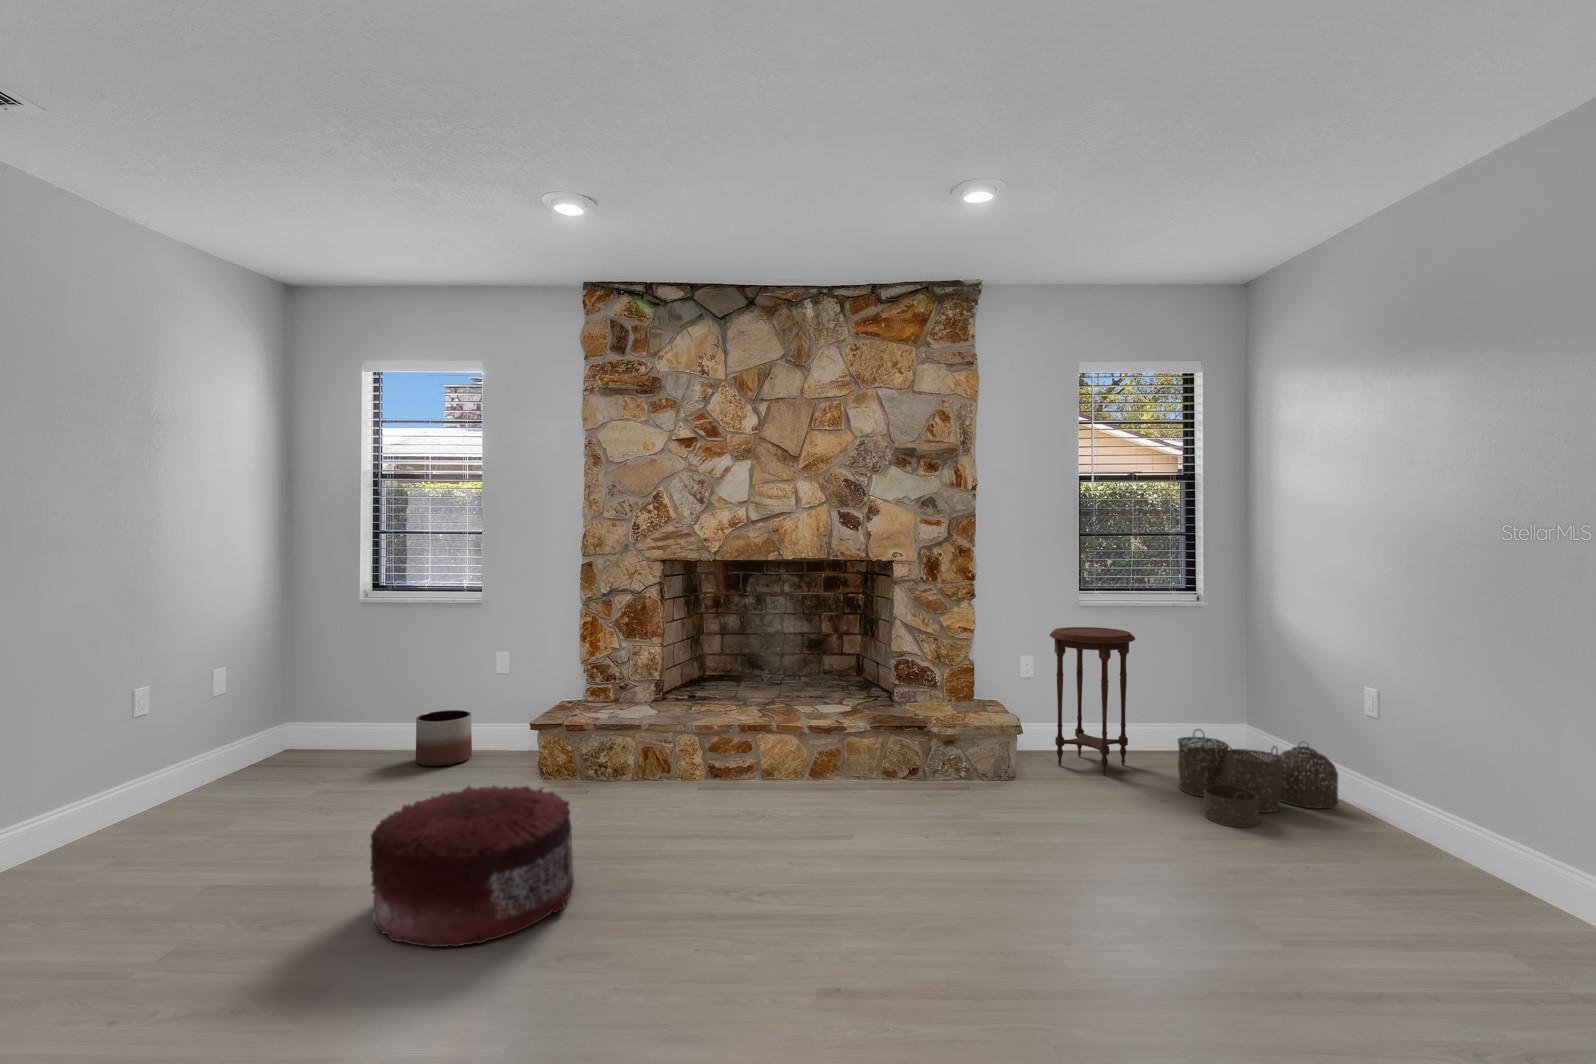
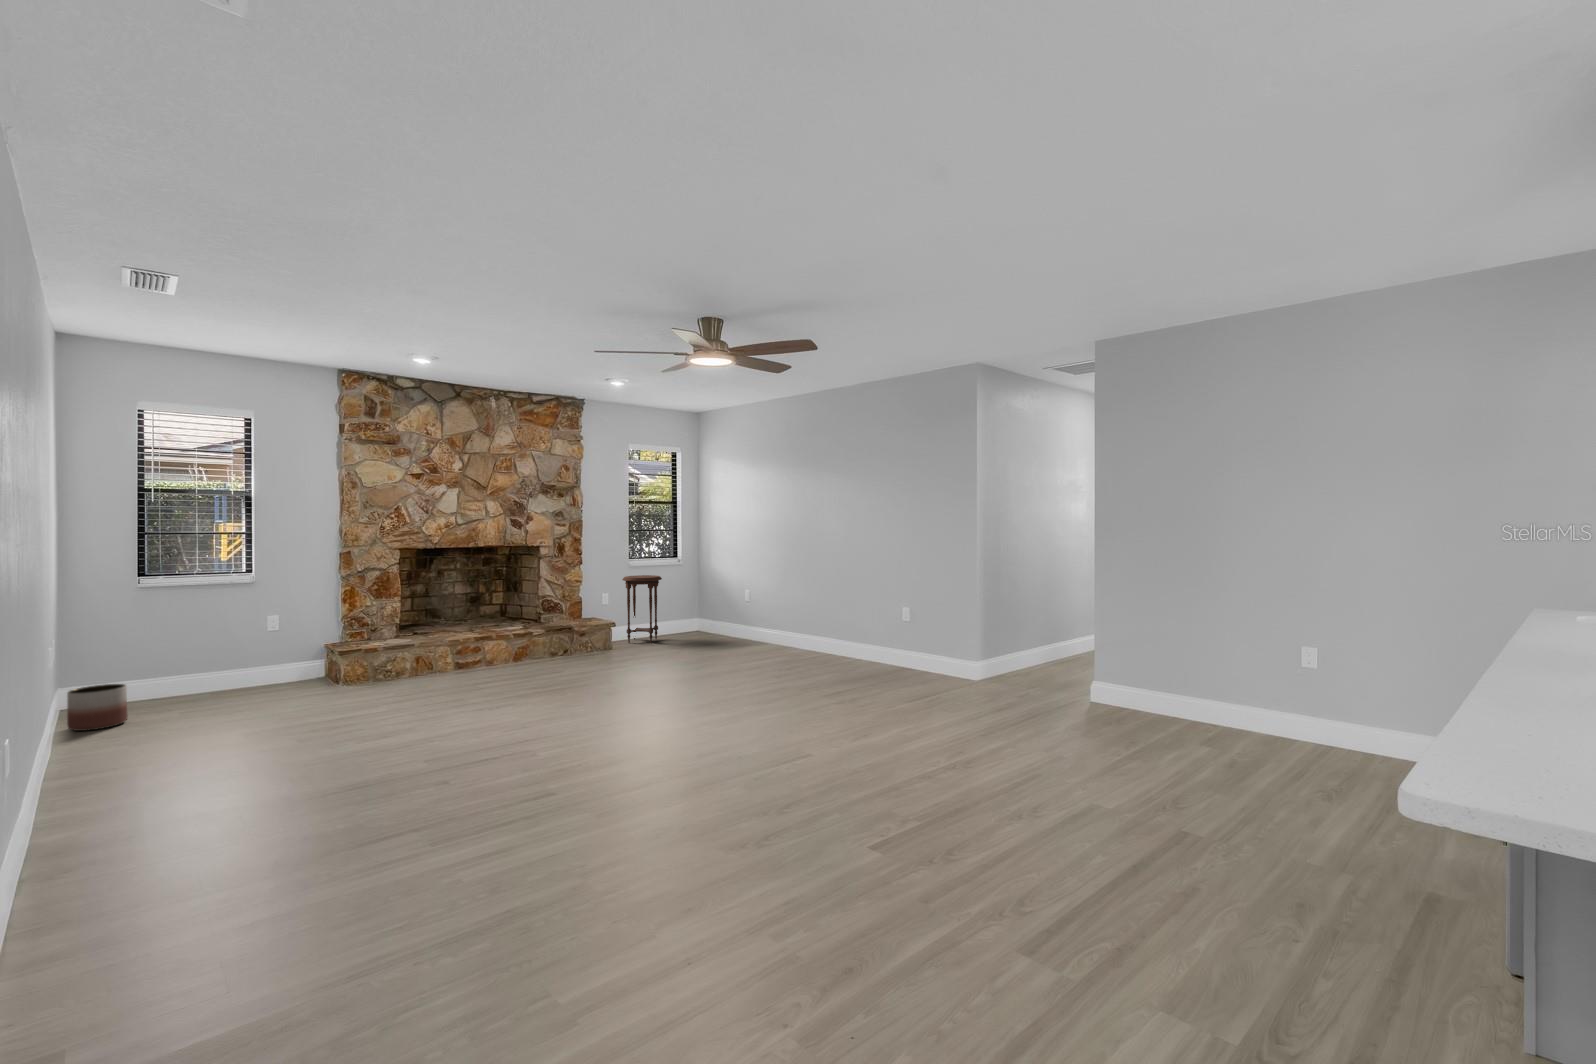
planter: present [416,710,472,766] -> present [67,684,128,731]
woven basket: present [1178,729,1338,827] -> none [683,615,743,648]
pouf: present [370,786,574,947] -> none [368,658,473,722]

